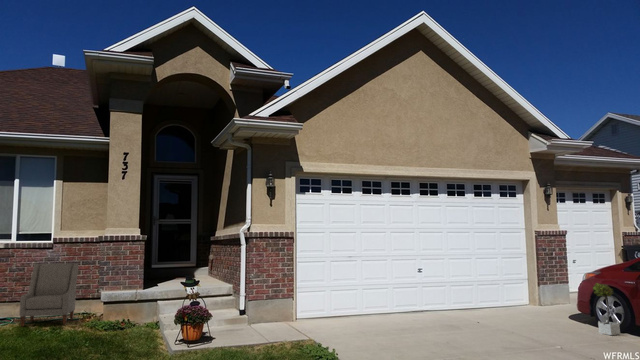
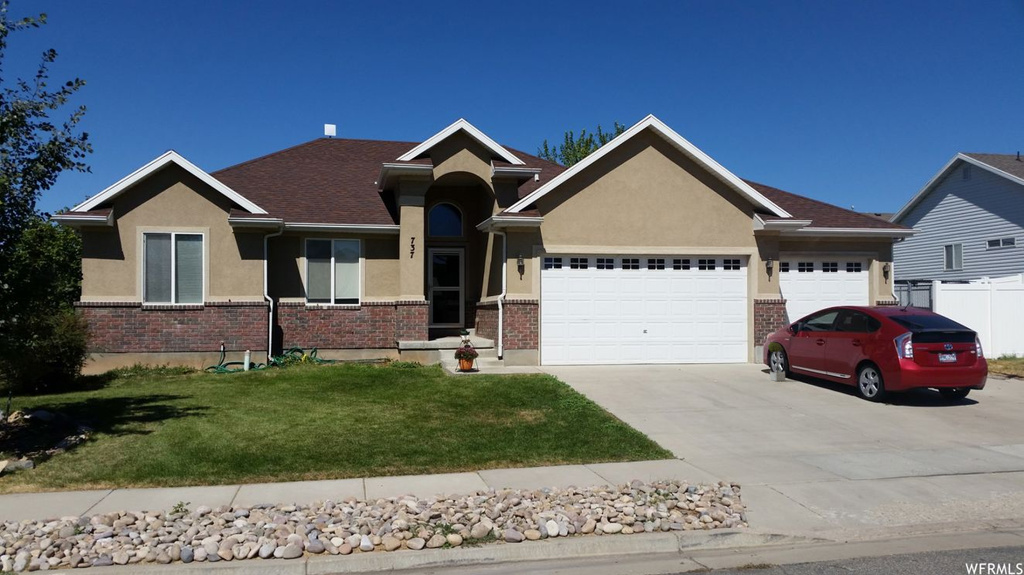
chair: present [20,263,78,326] -> none [344,321,379,364]

